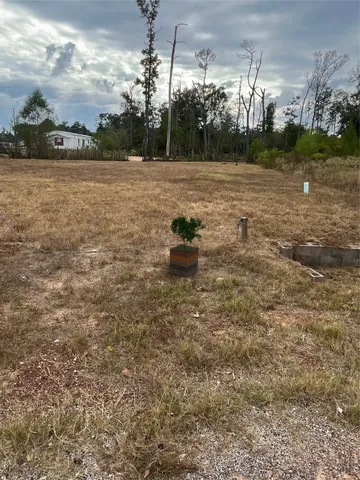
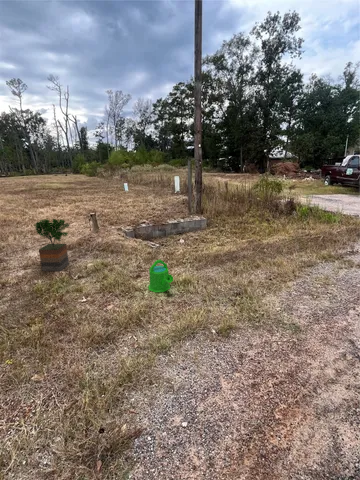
watering can: none [276,292,310,337] -> present [148,260,173,292]

